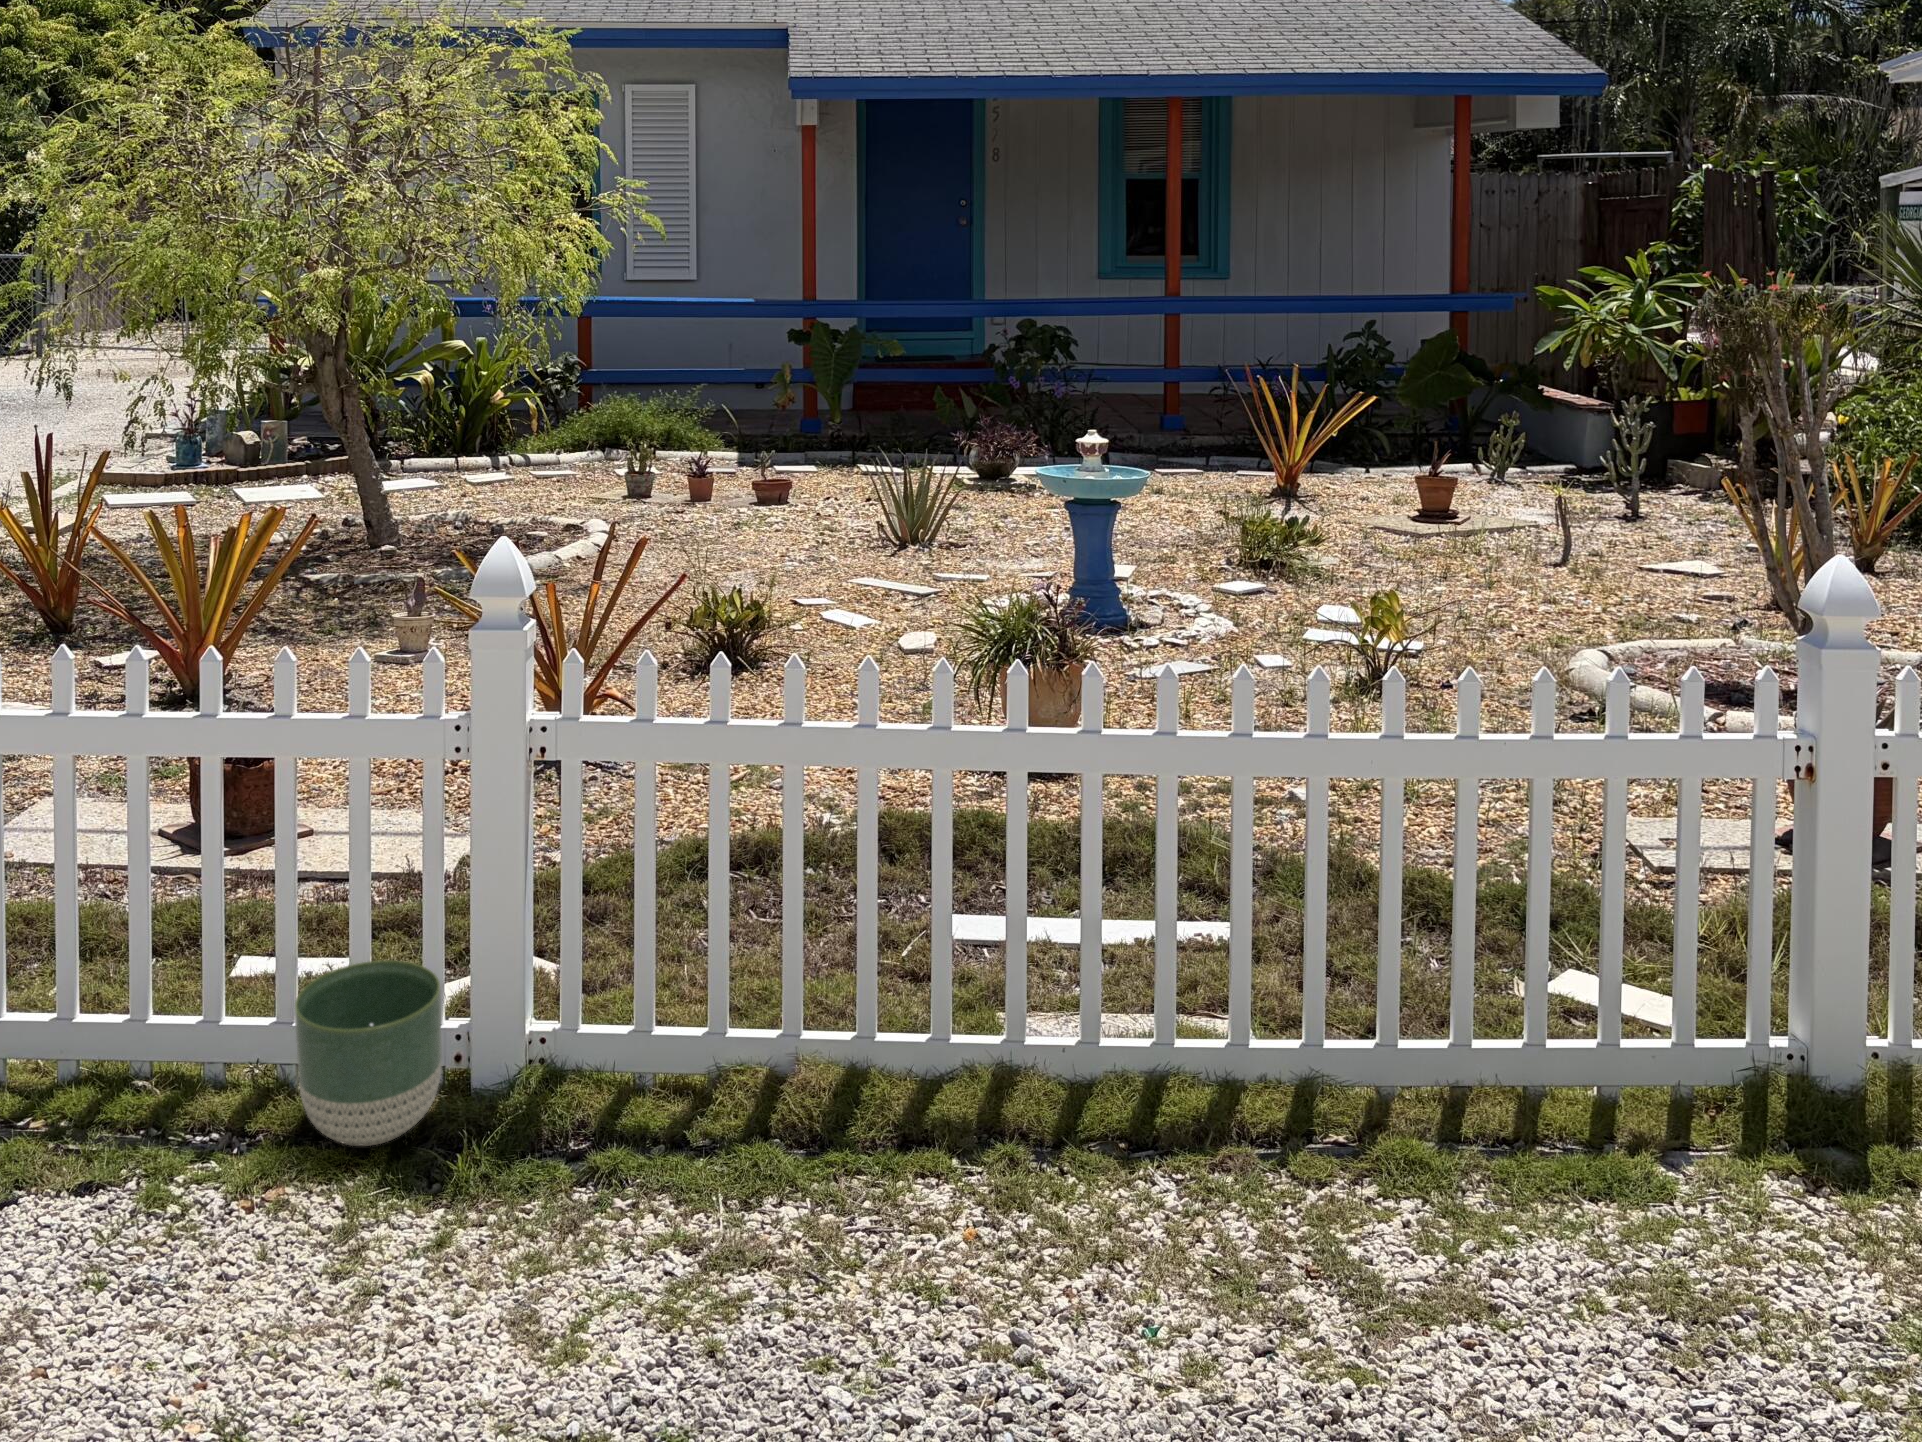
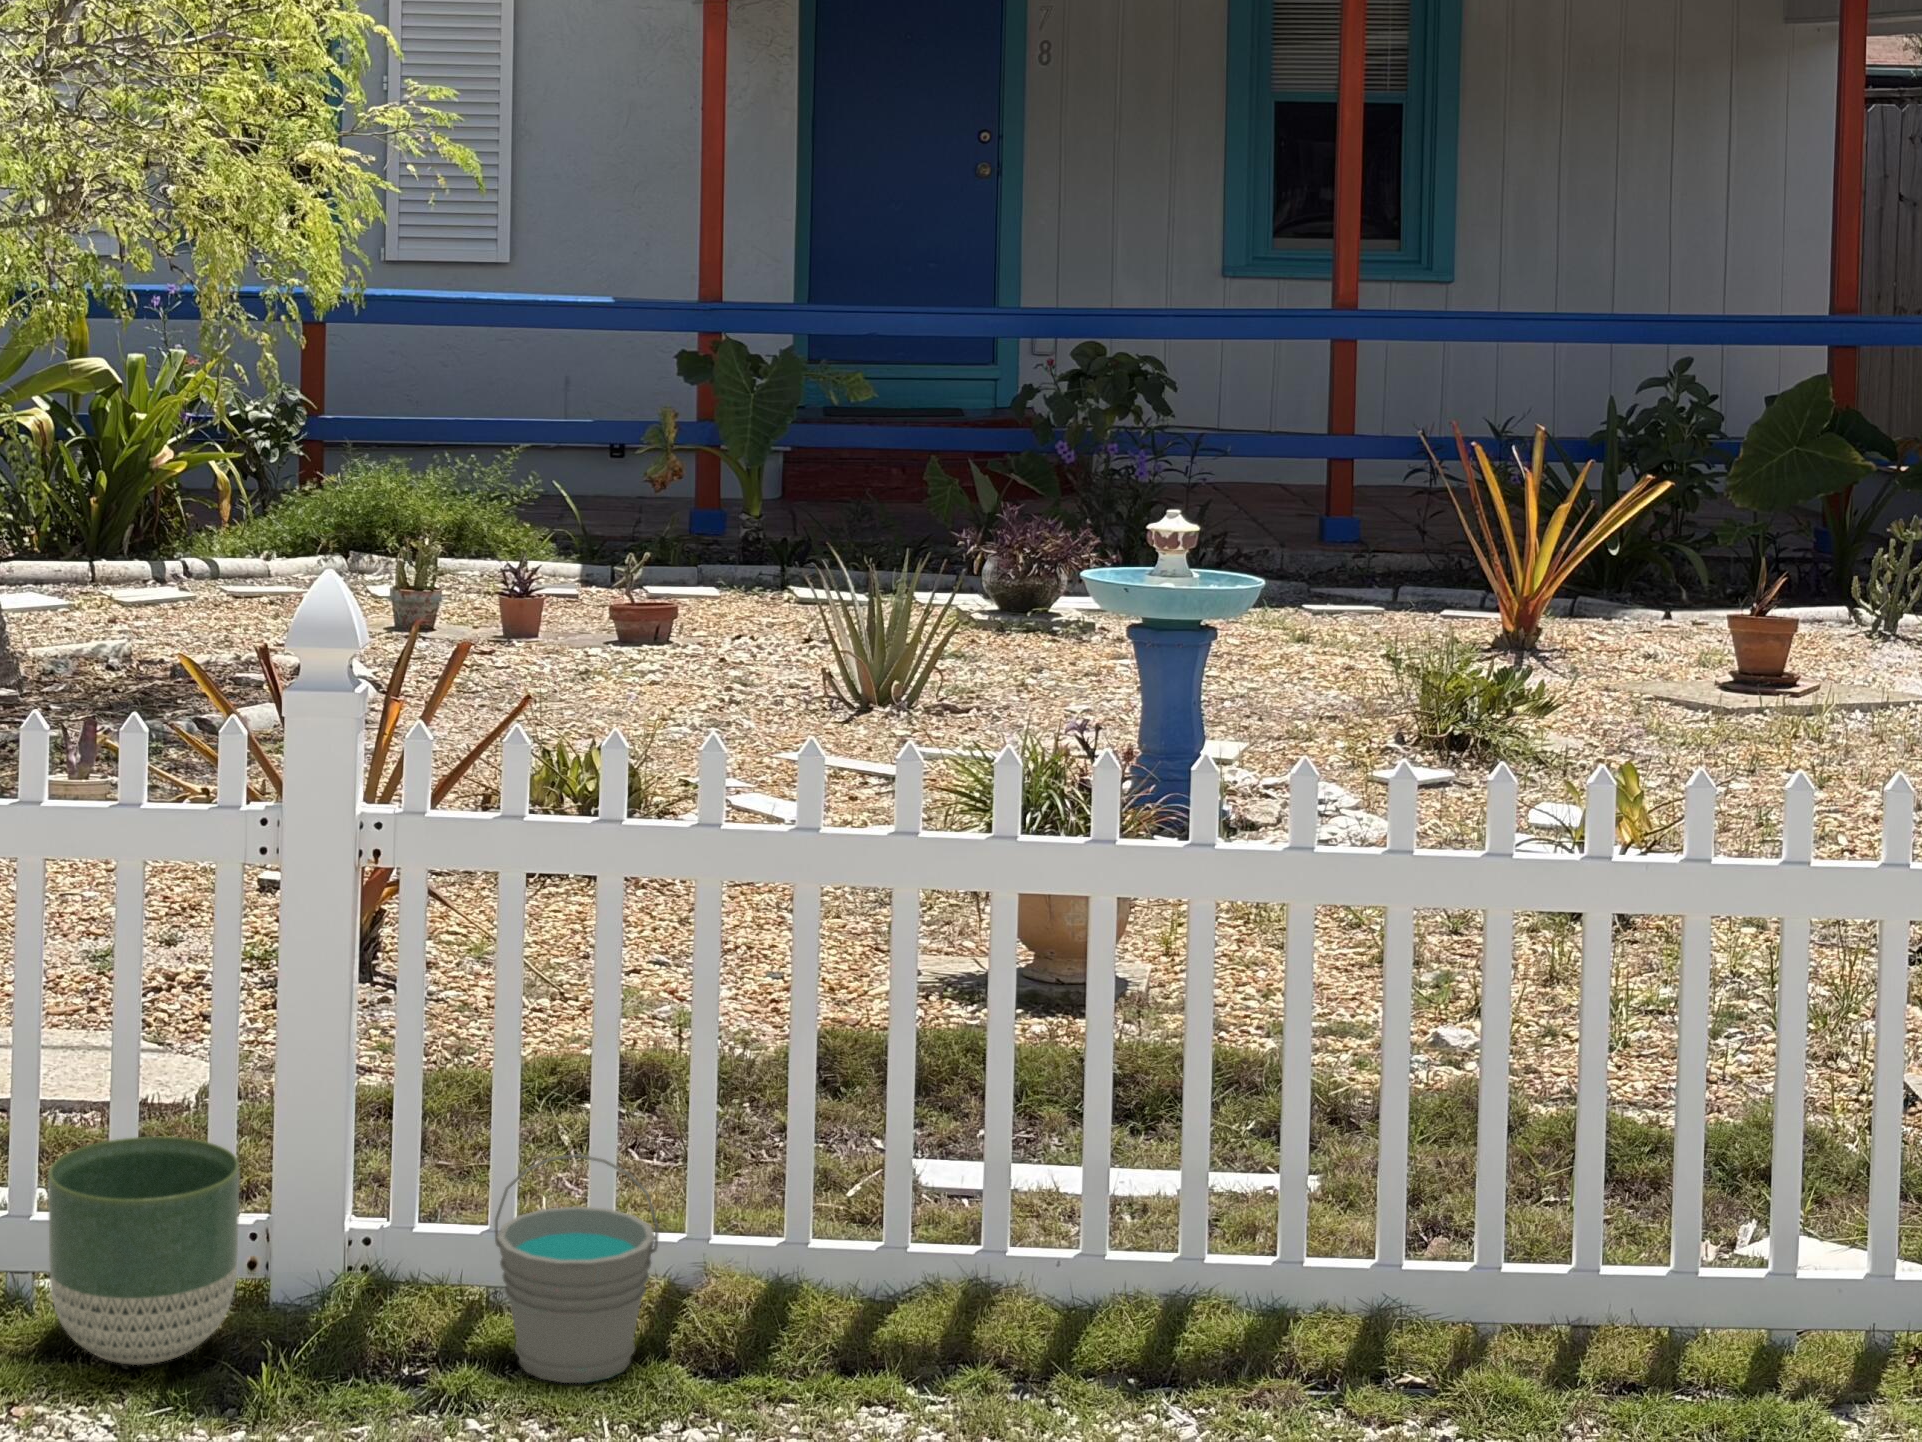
bucket: none [632,978,755,1156] -> present [495,1154,659,1383]

